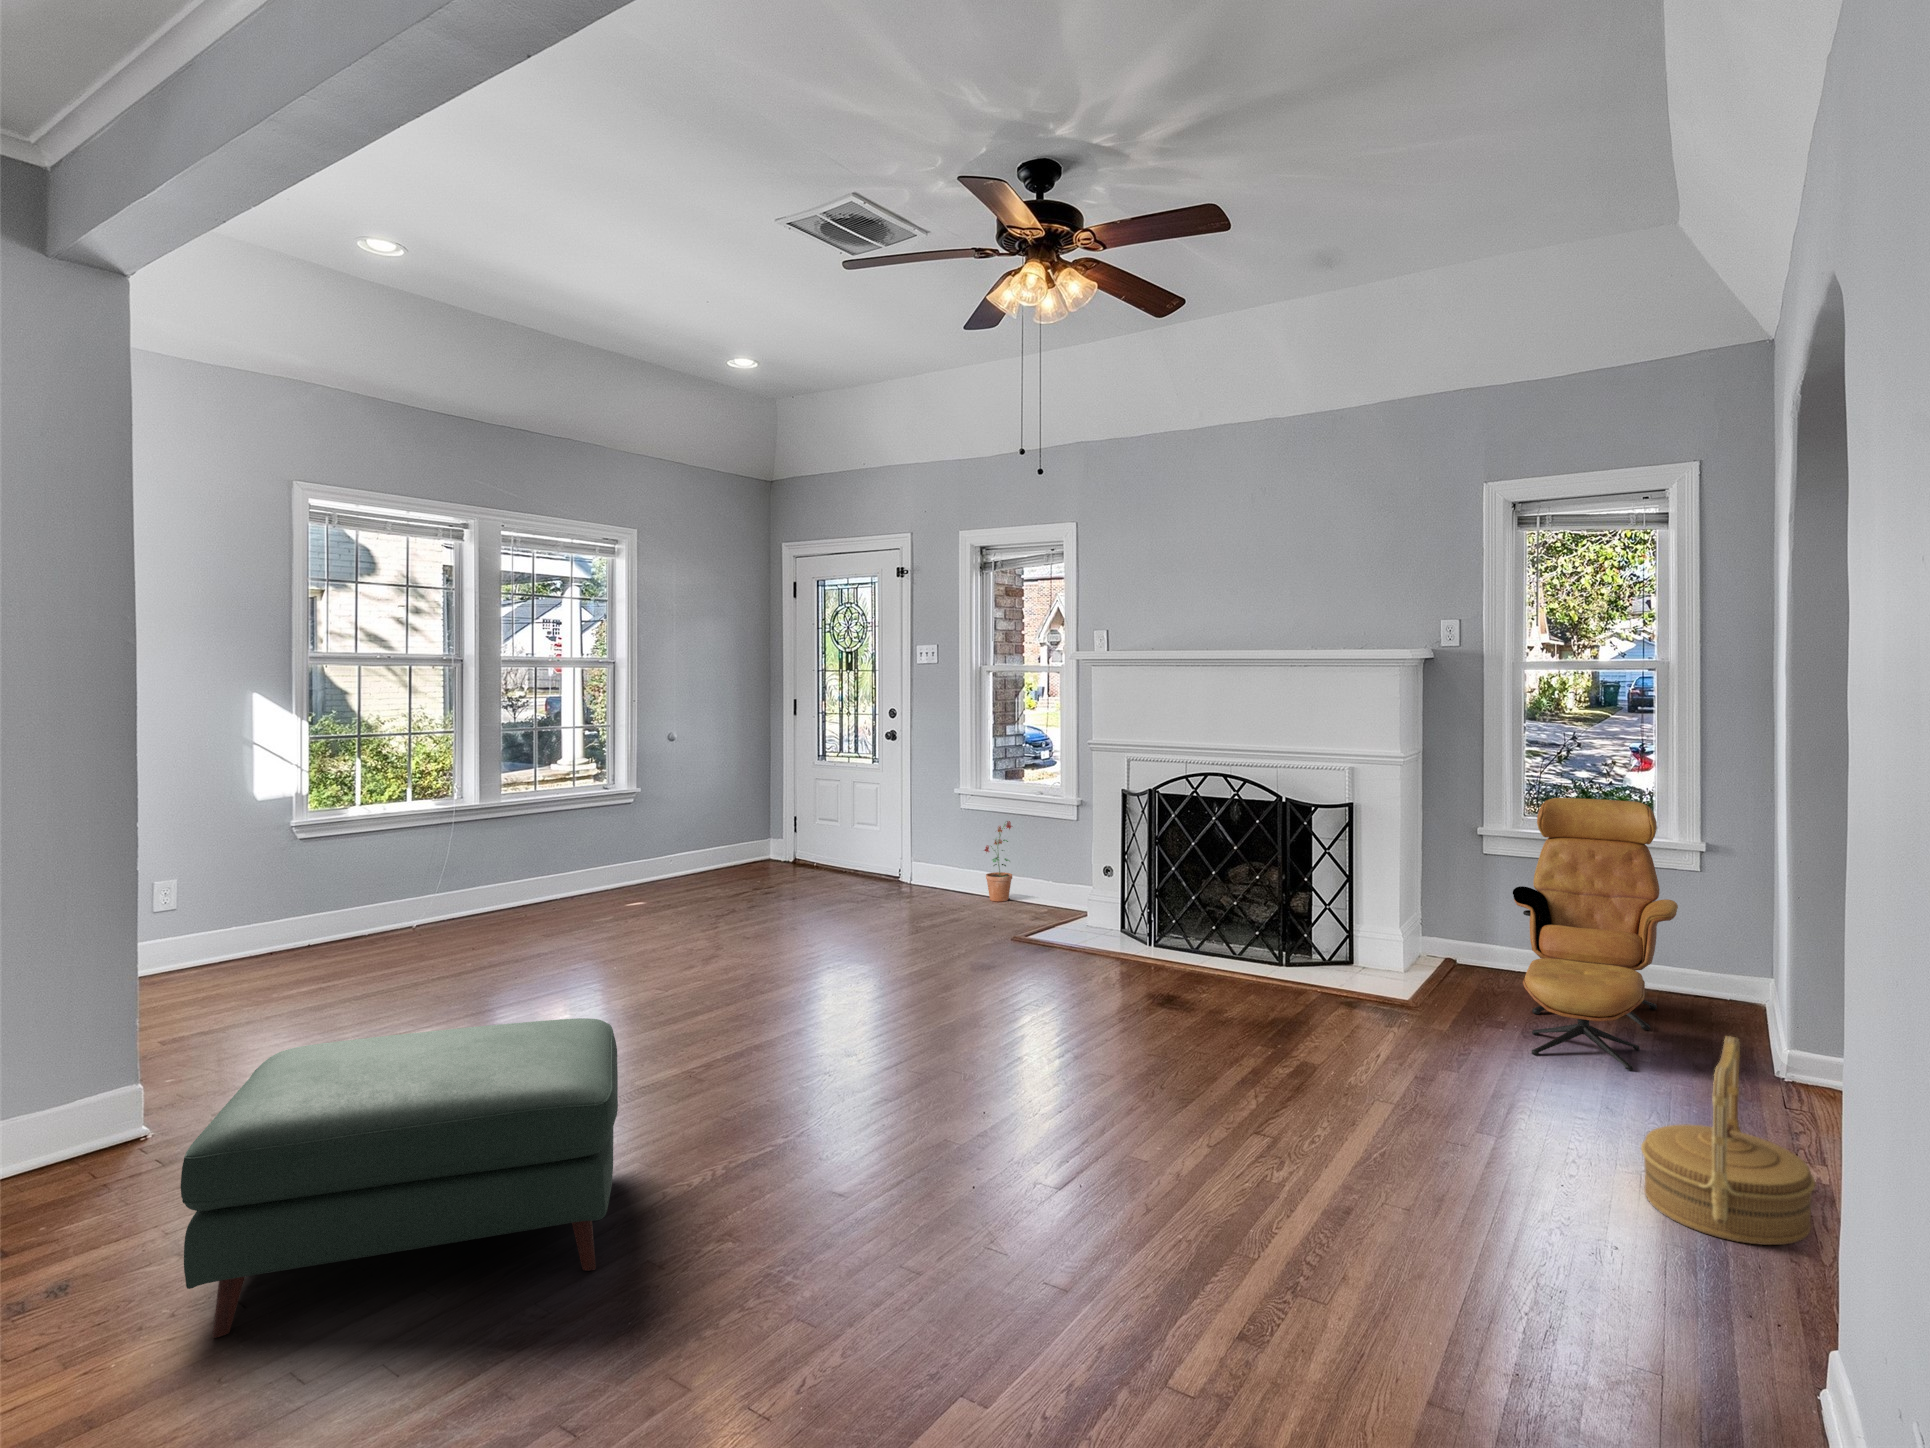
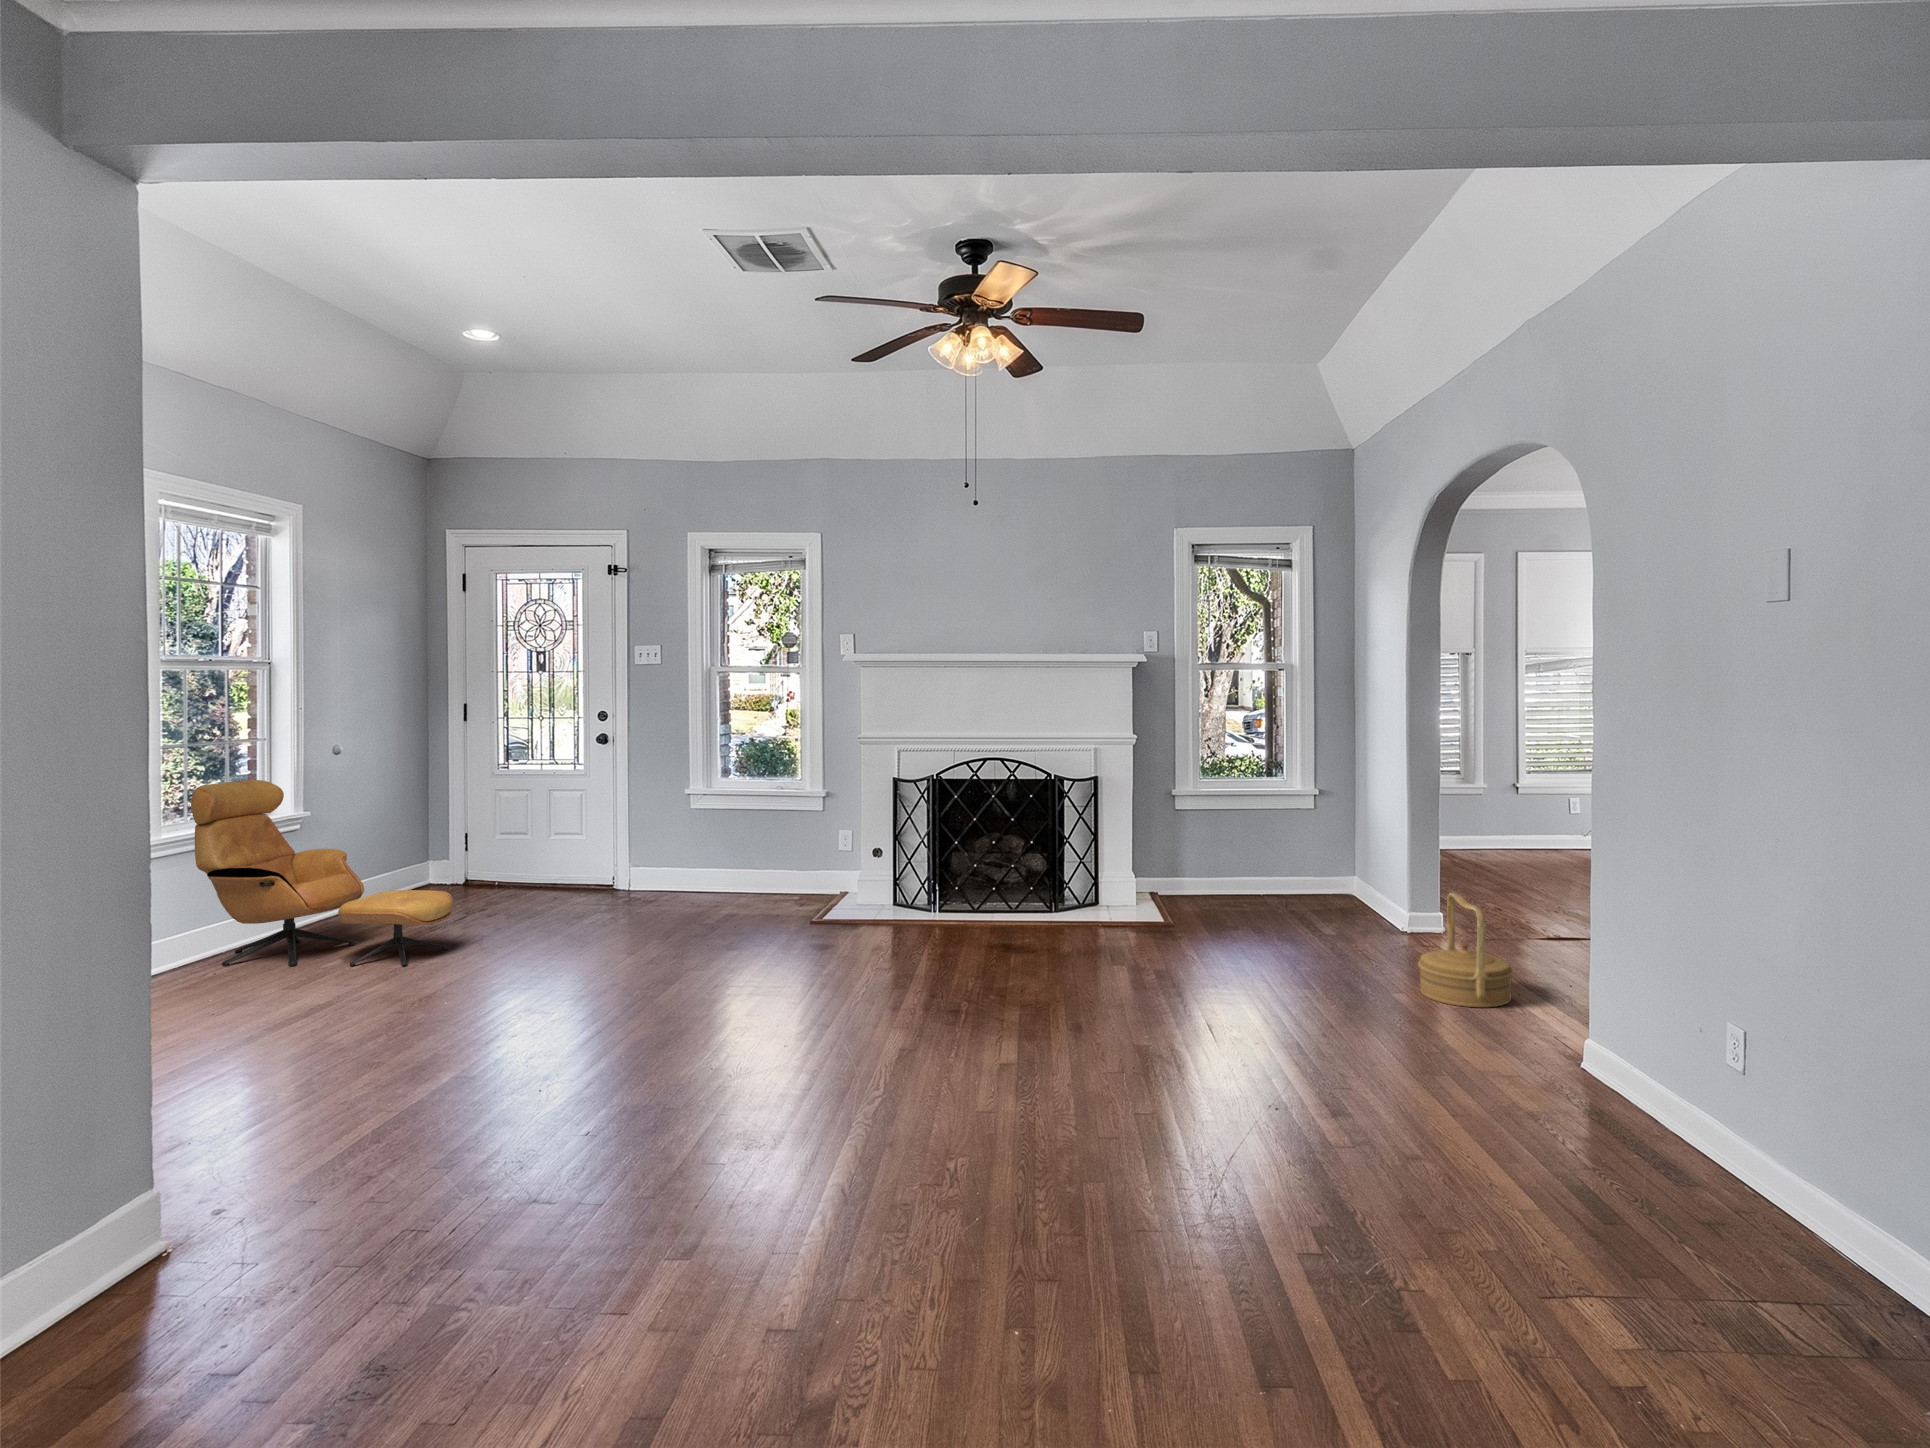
armchair: present [1513,798,1678,1070] -> present [191,780,453,966]
potted plant: present [984,821,1012,902] -> none [731,816,759,894]
ottoman: present [180,1018,618,1338] -> none [506,995,915,1319]

